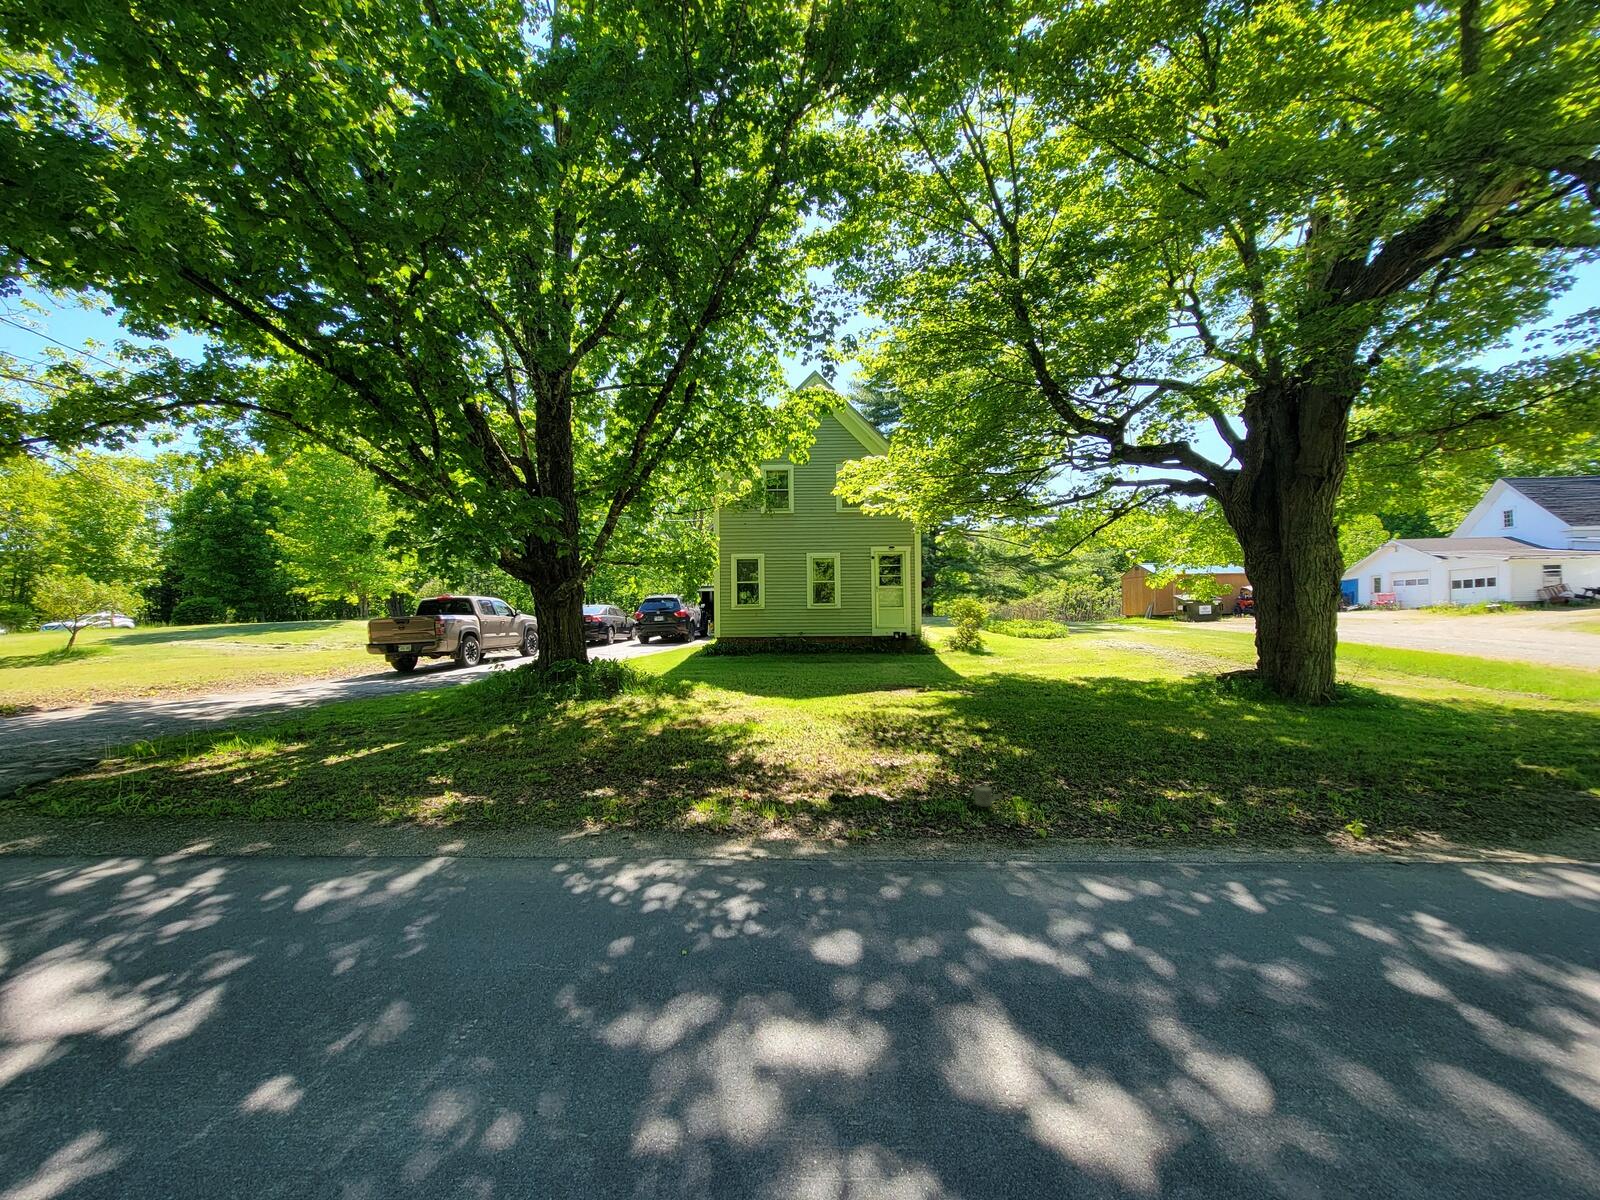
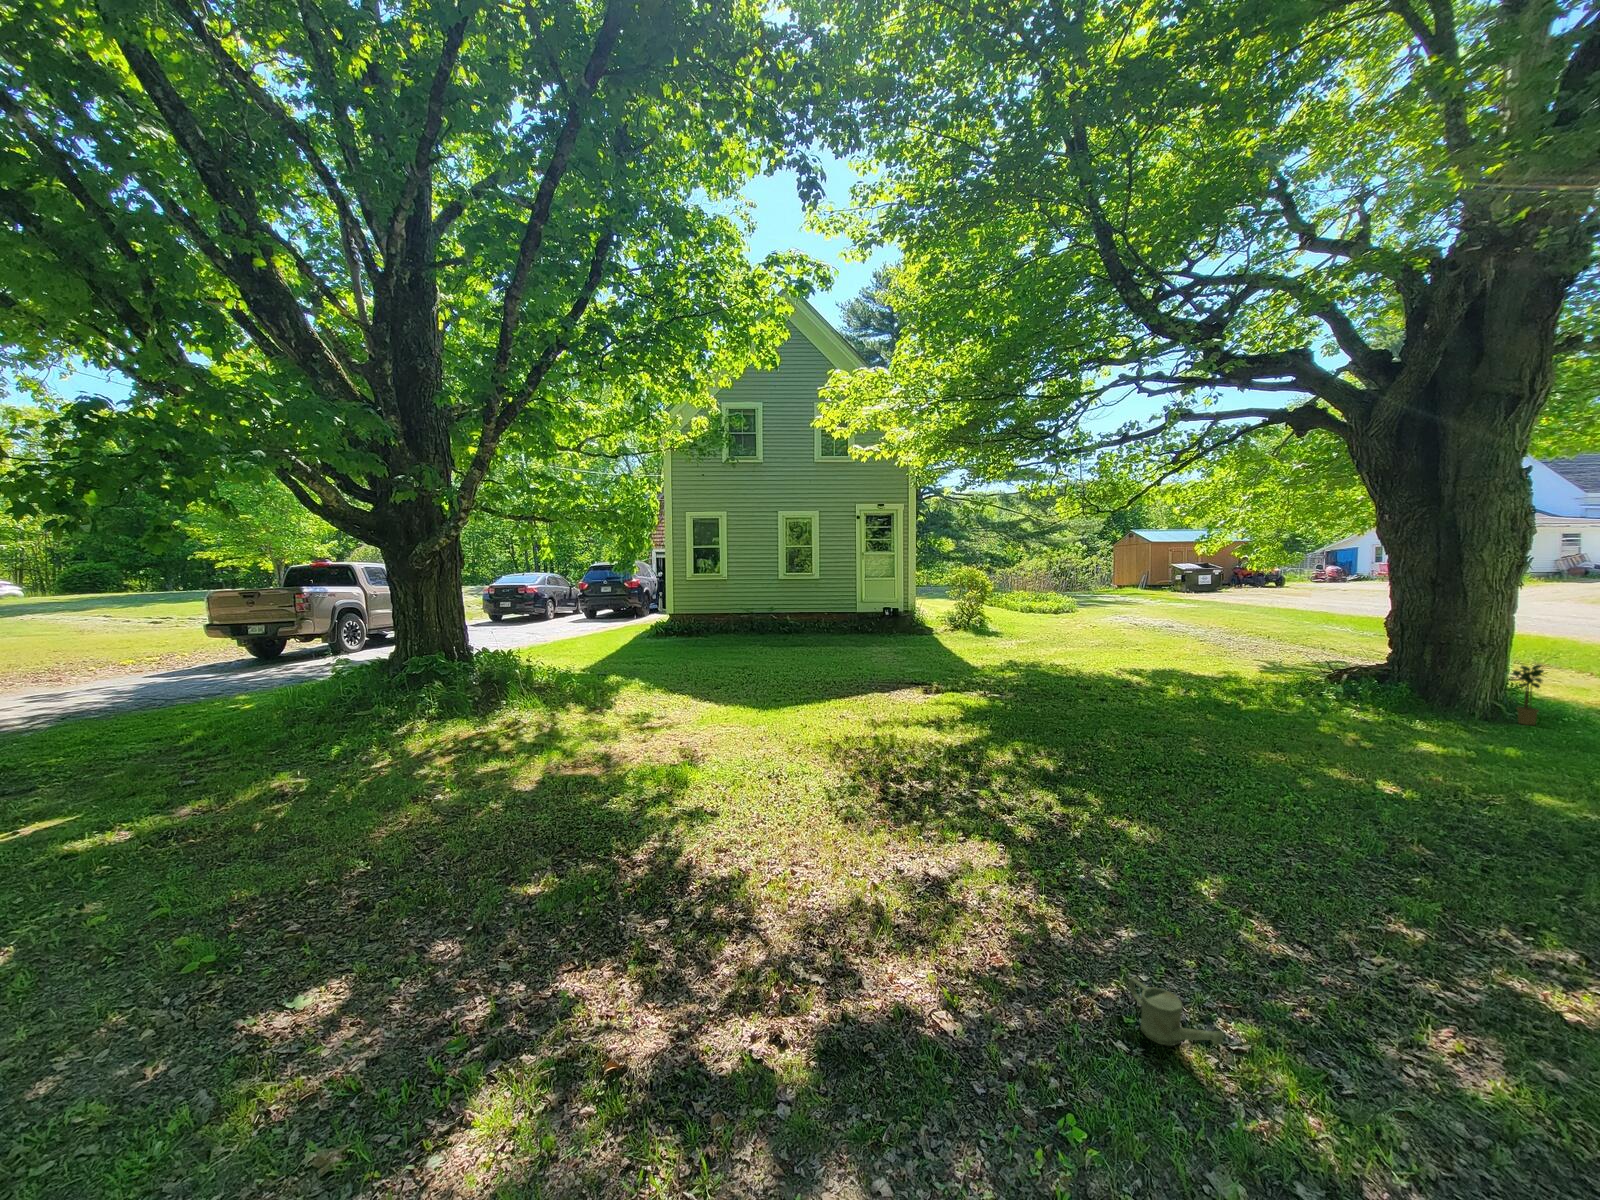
potted plant: none [1325,665,1354,708] -> present [1508,664,1544,725]

